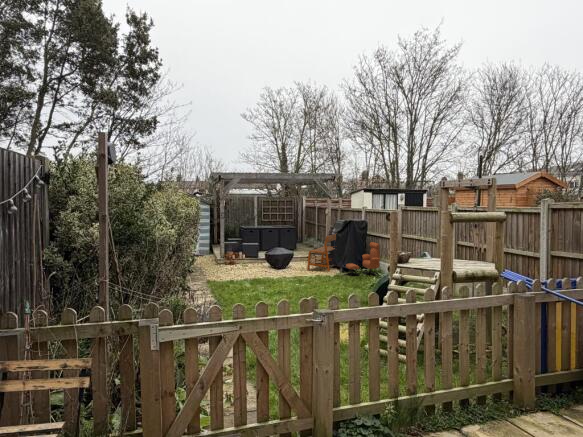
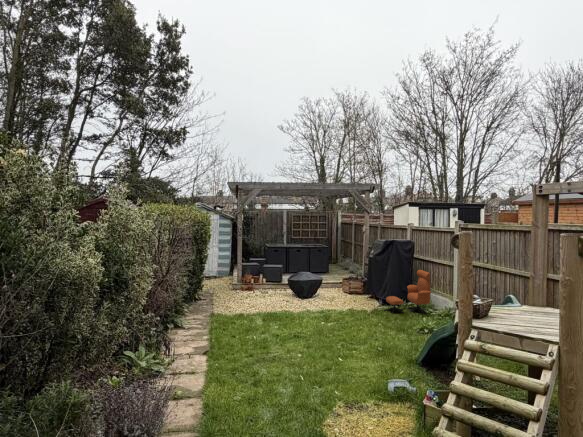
bench: present [307,234,336,271] -> none [338,256,380,305]

